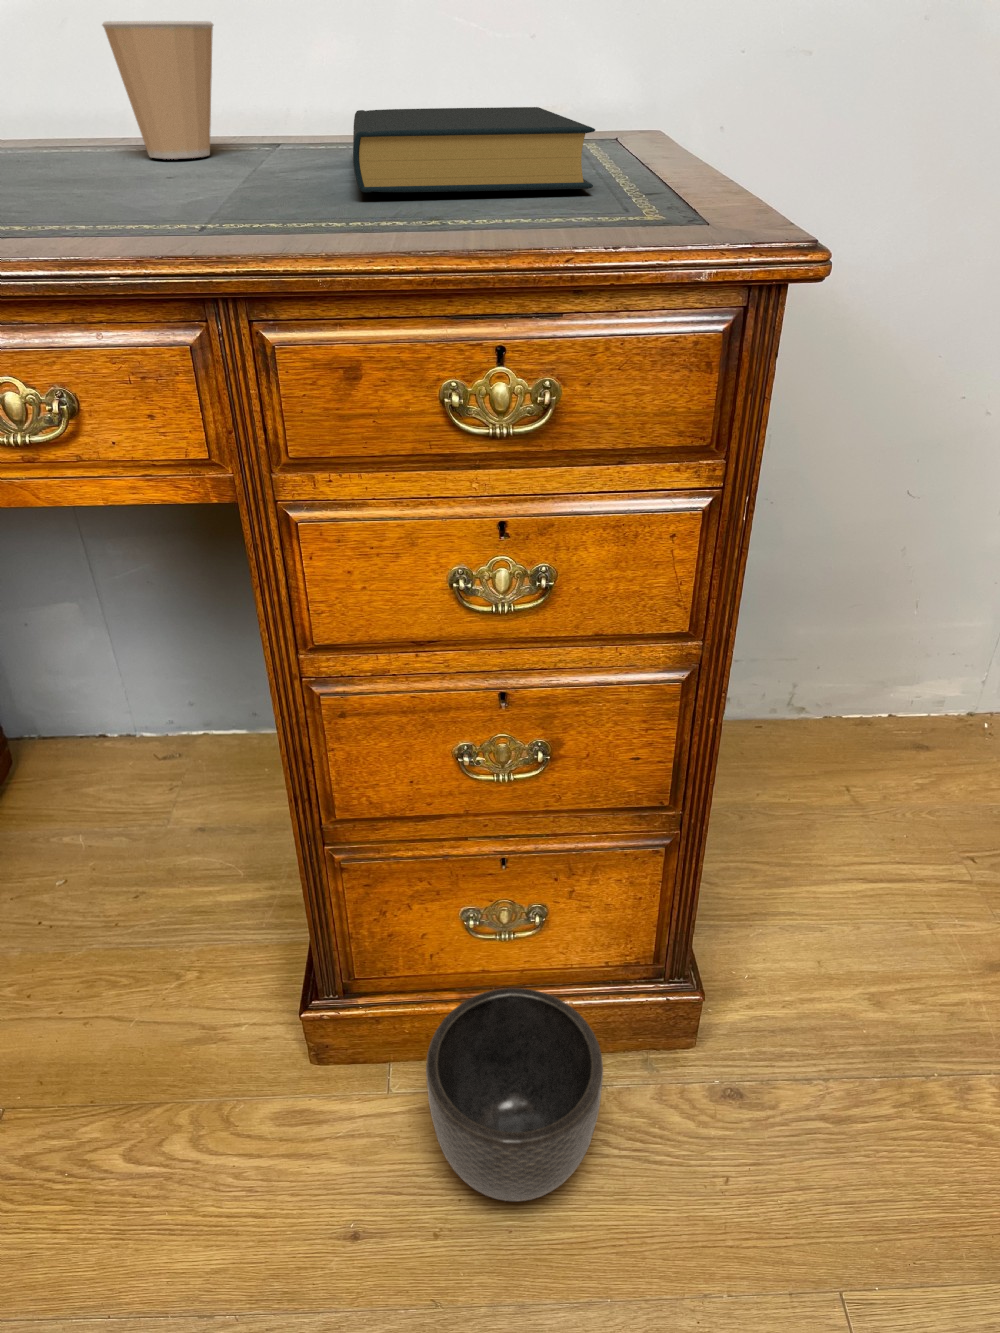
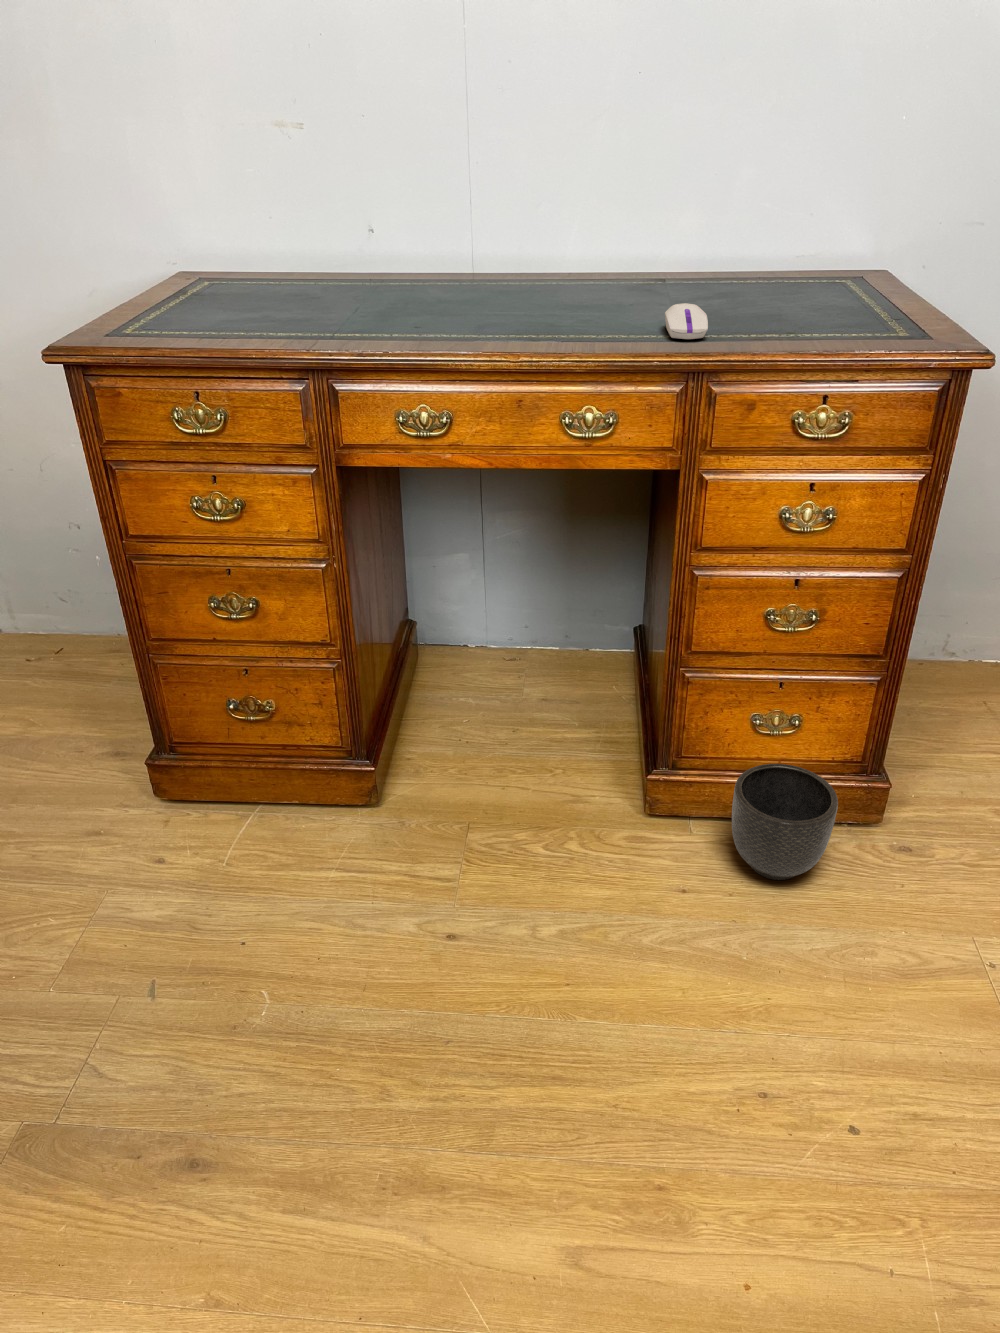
coffee cup: present [102,21,214,159] -> none [579,210,639,285]
hardback book: present [353,107,595,192] -> none [710,259,869,315]
computer mouse: none [165,161,258,233] -> present [665,303,708,339]

